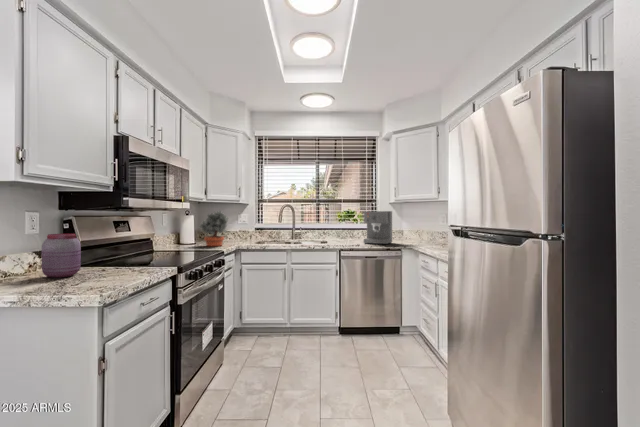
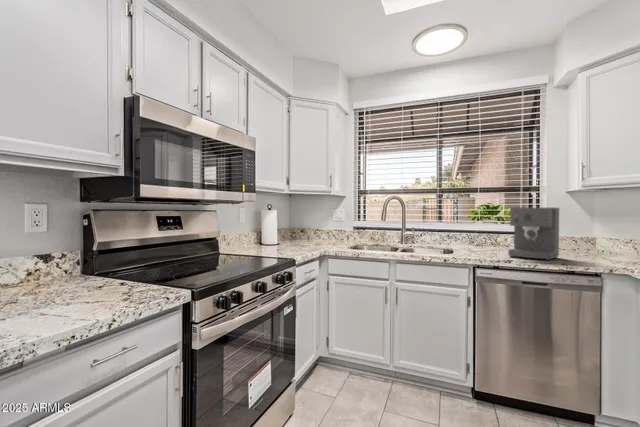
potted plant: present [199,211,228,246] -> none [275,204,312,251]
jar: present [42,234,81,278] -> none [24,234,76,294]

